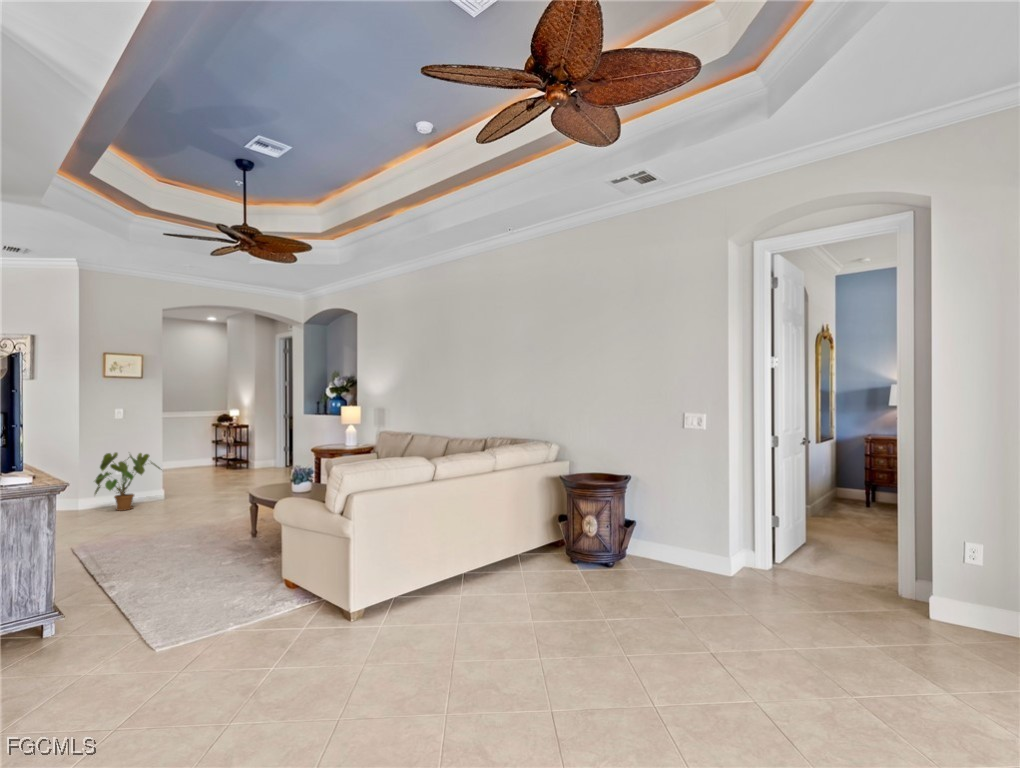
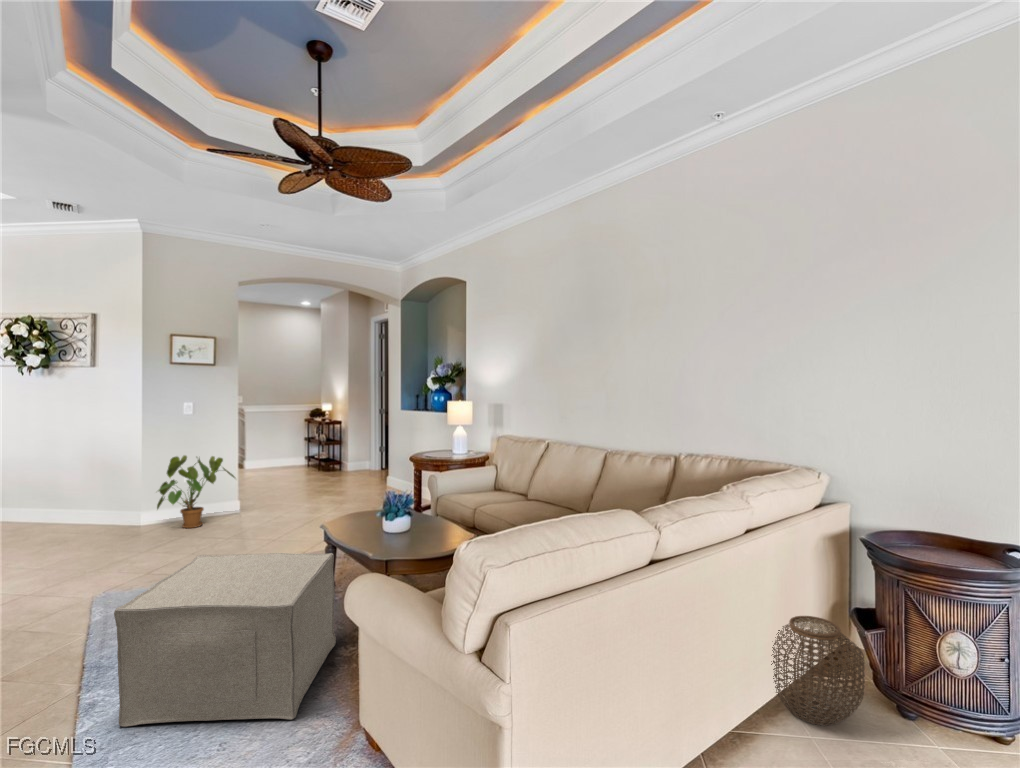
ottoman: none [120,503,259,602] -> present [114,553,336,727]
woven basket: none [519,520,566,575] -> present [771,616,865,725]

